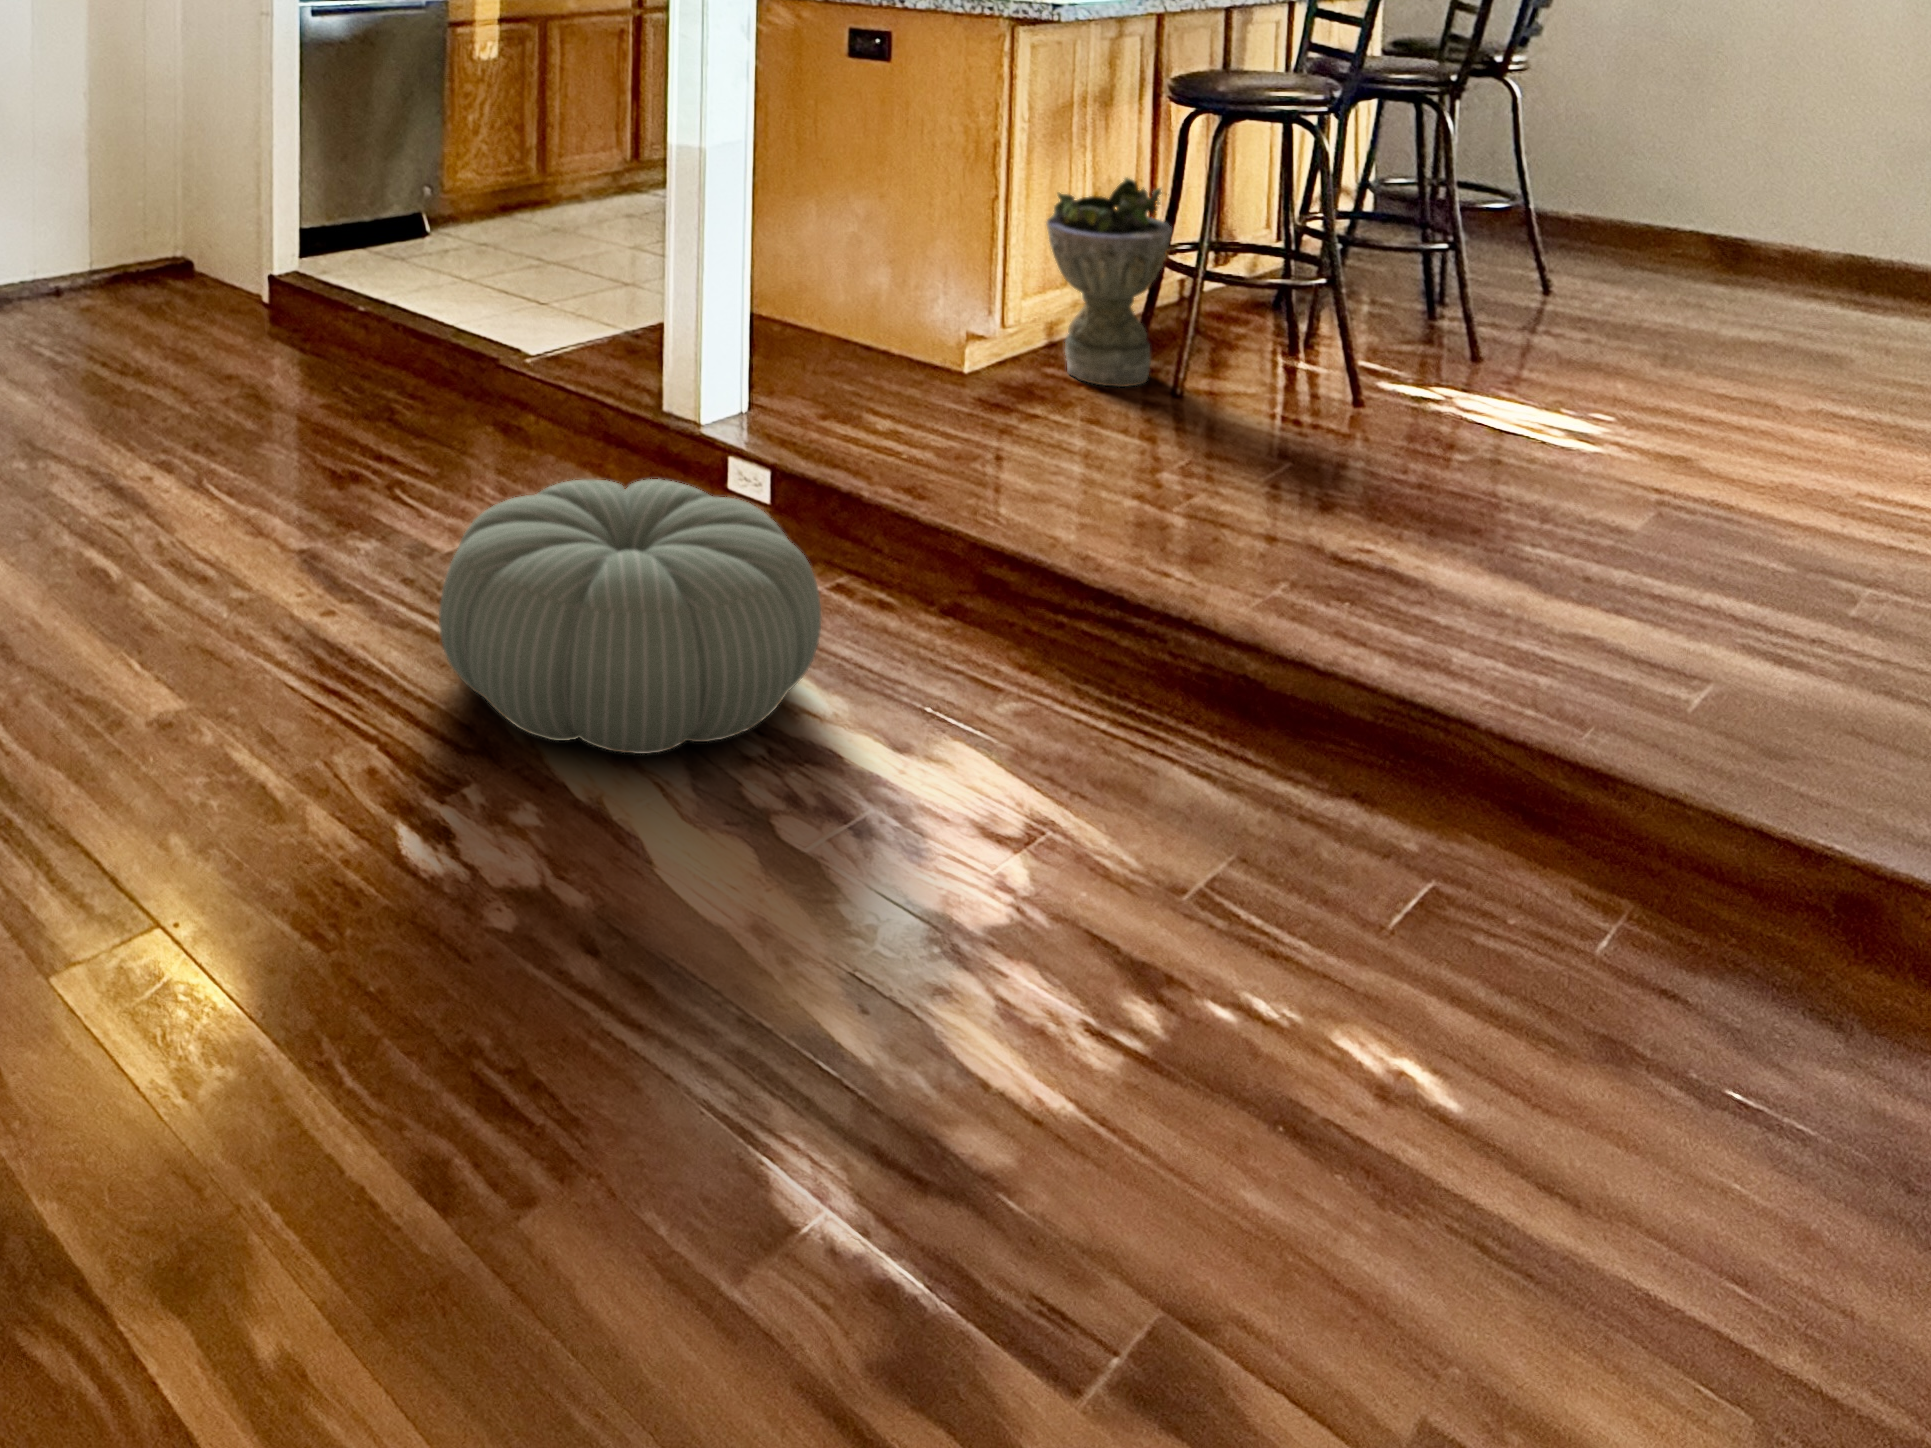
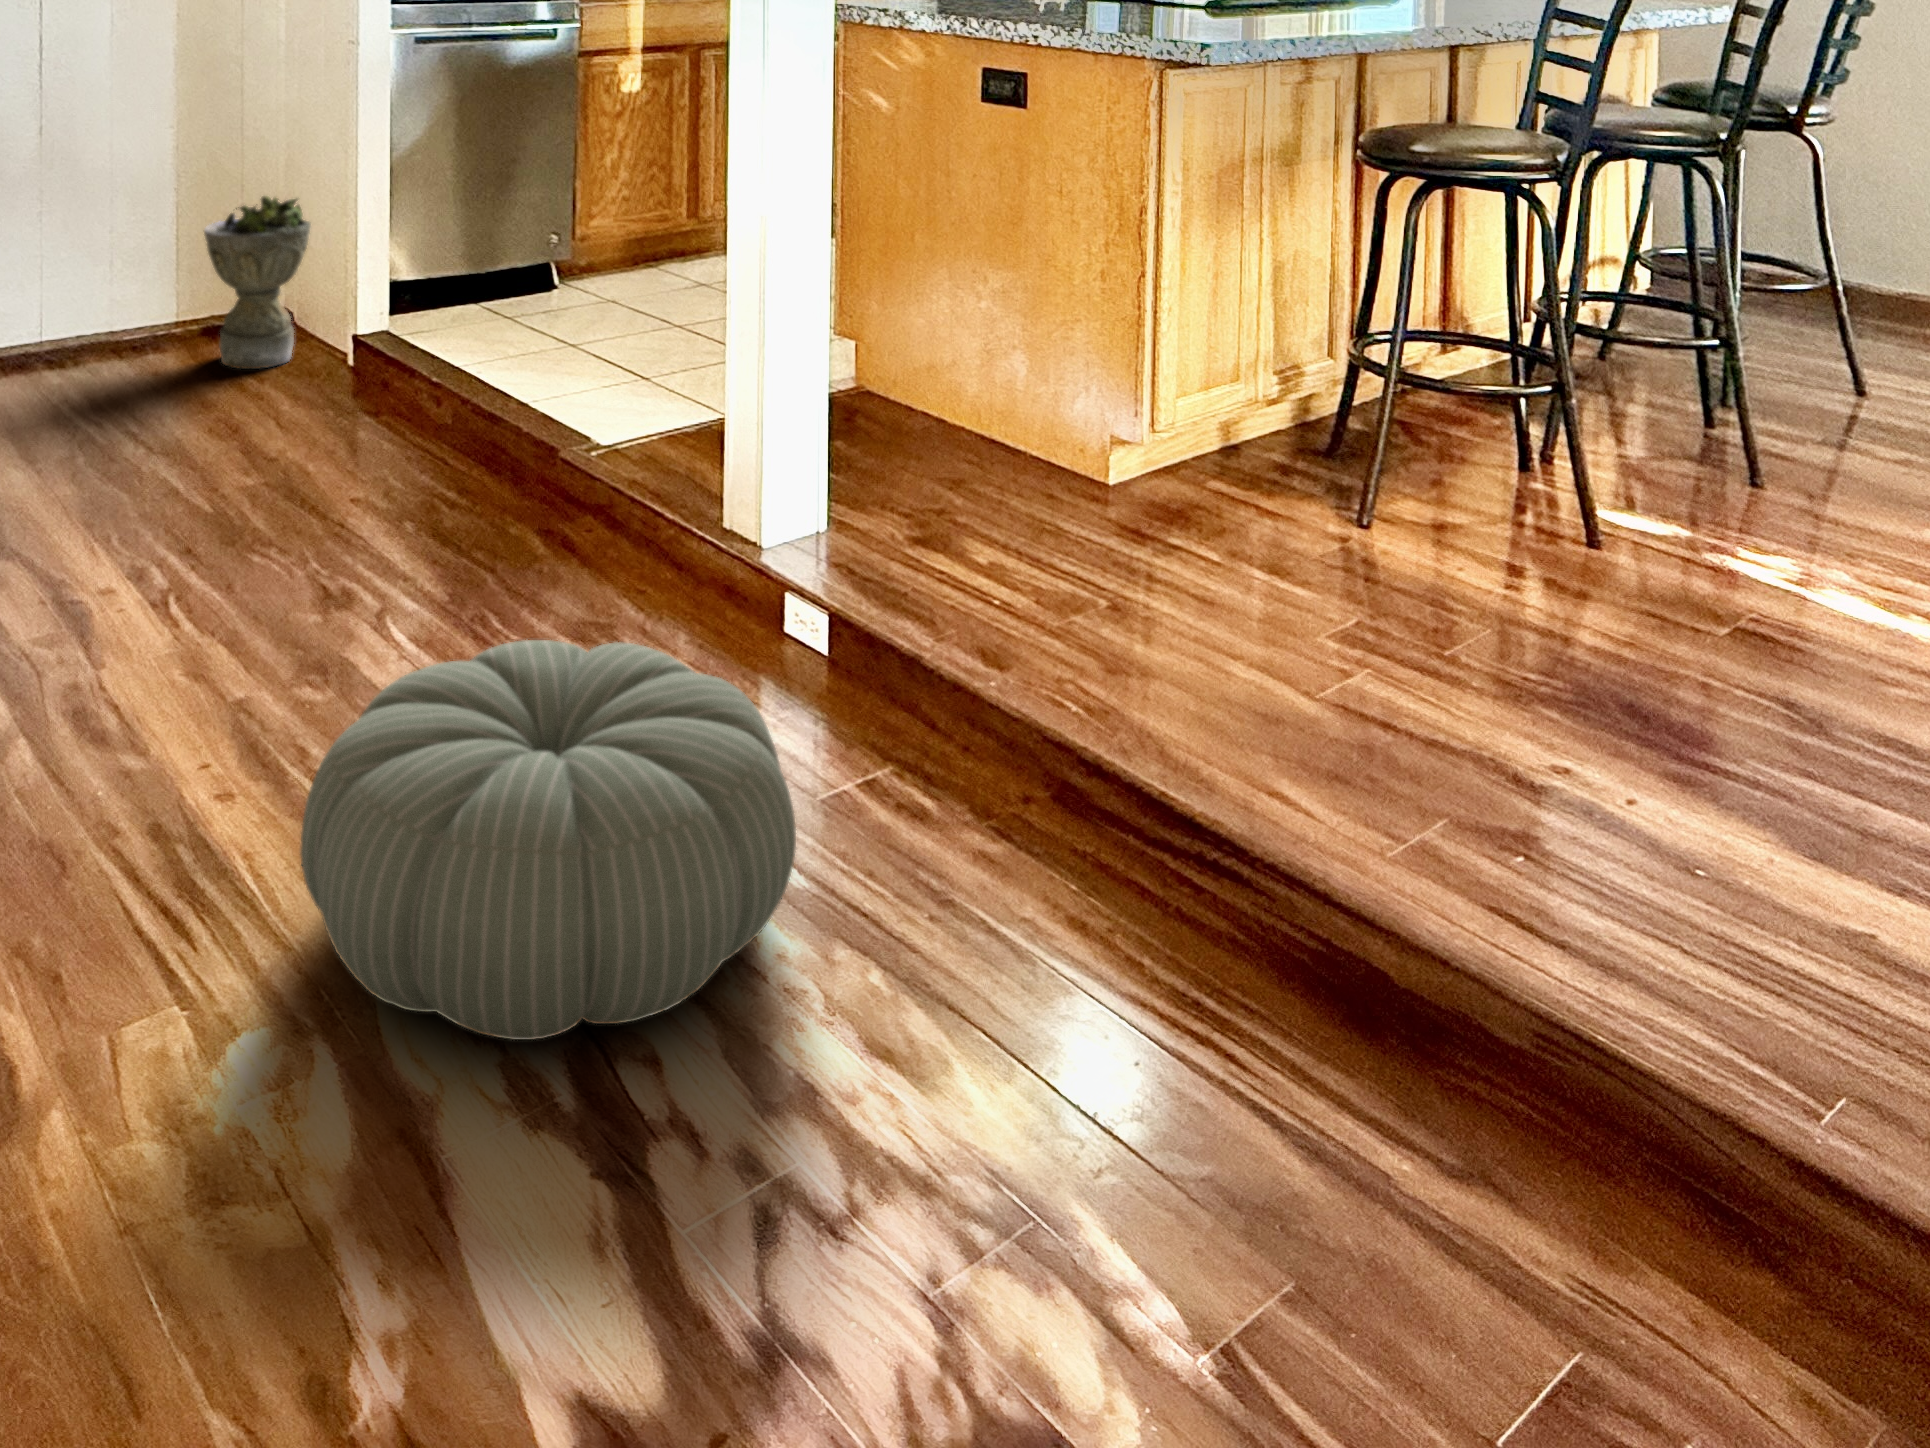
planter: present [1047,178,1172,387] -> present [204,196,311,369]

